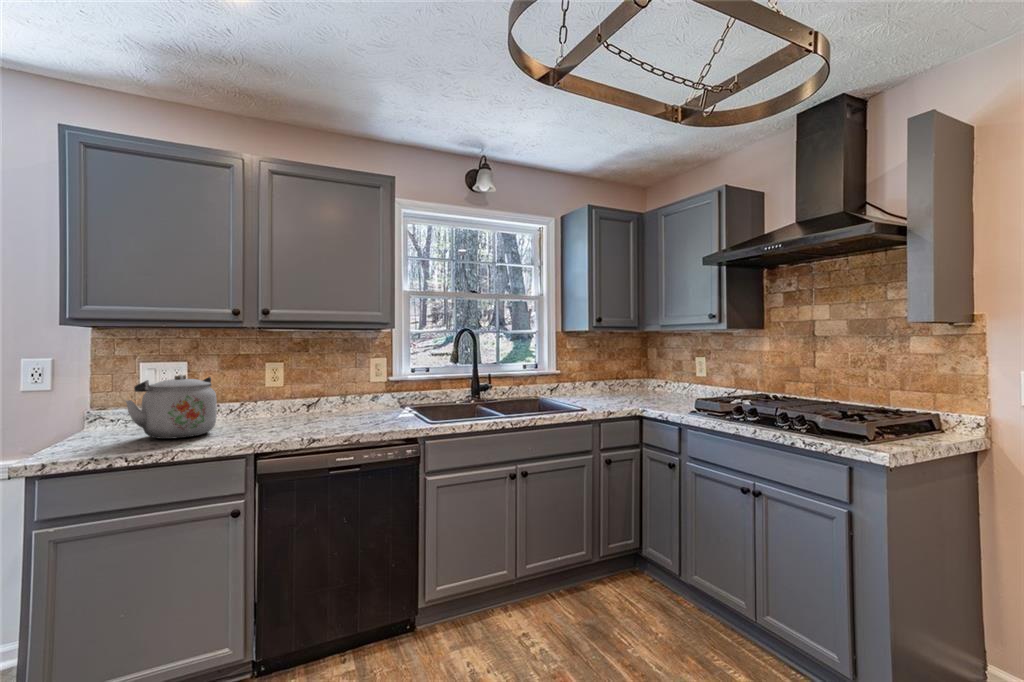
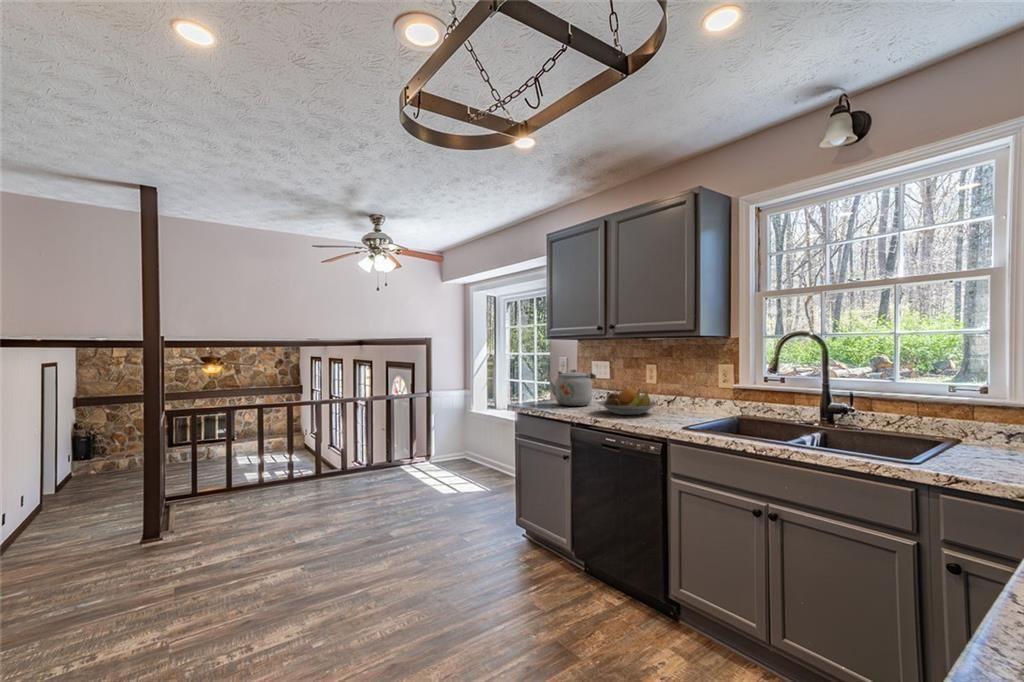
fruit bowl: none [270,393,353,429] -> present [598,389,658,415]

